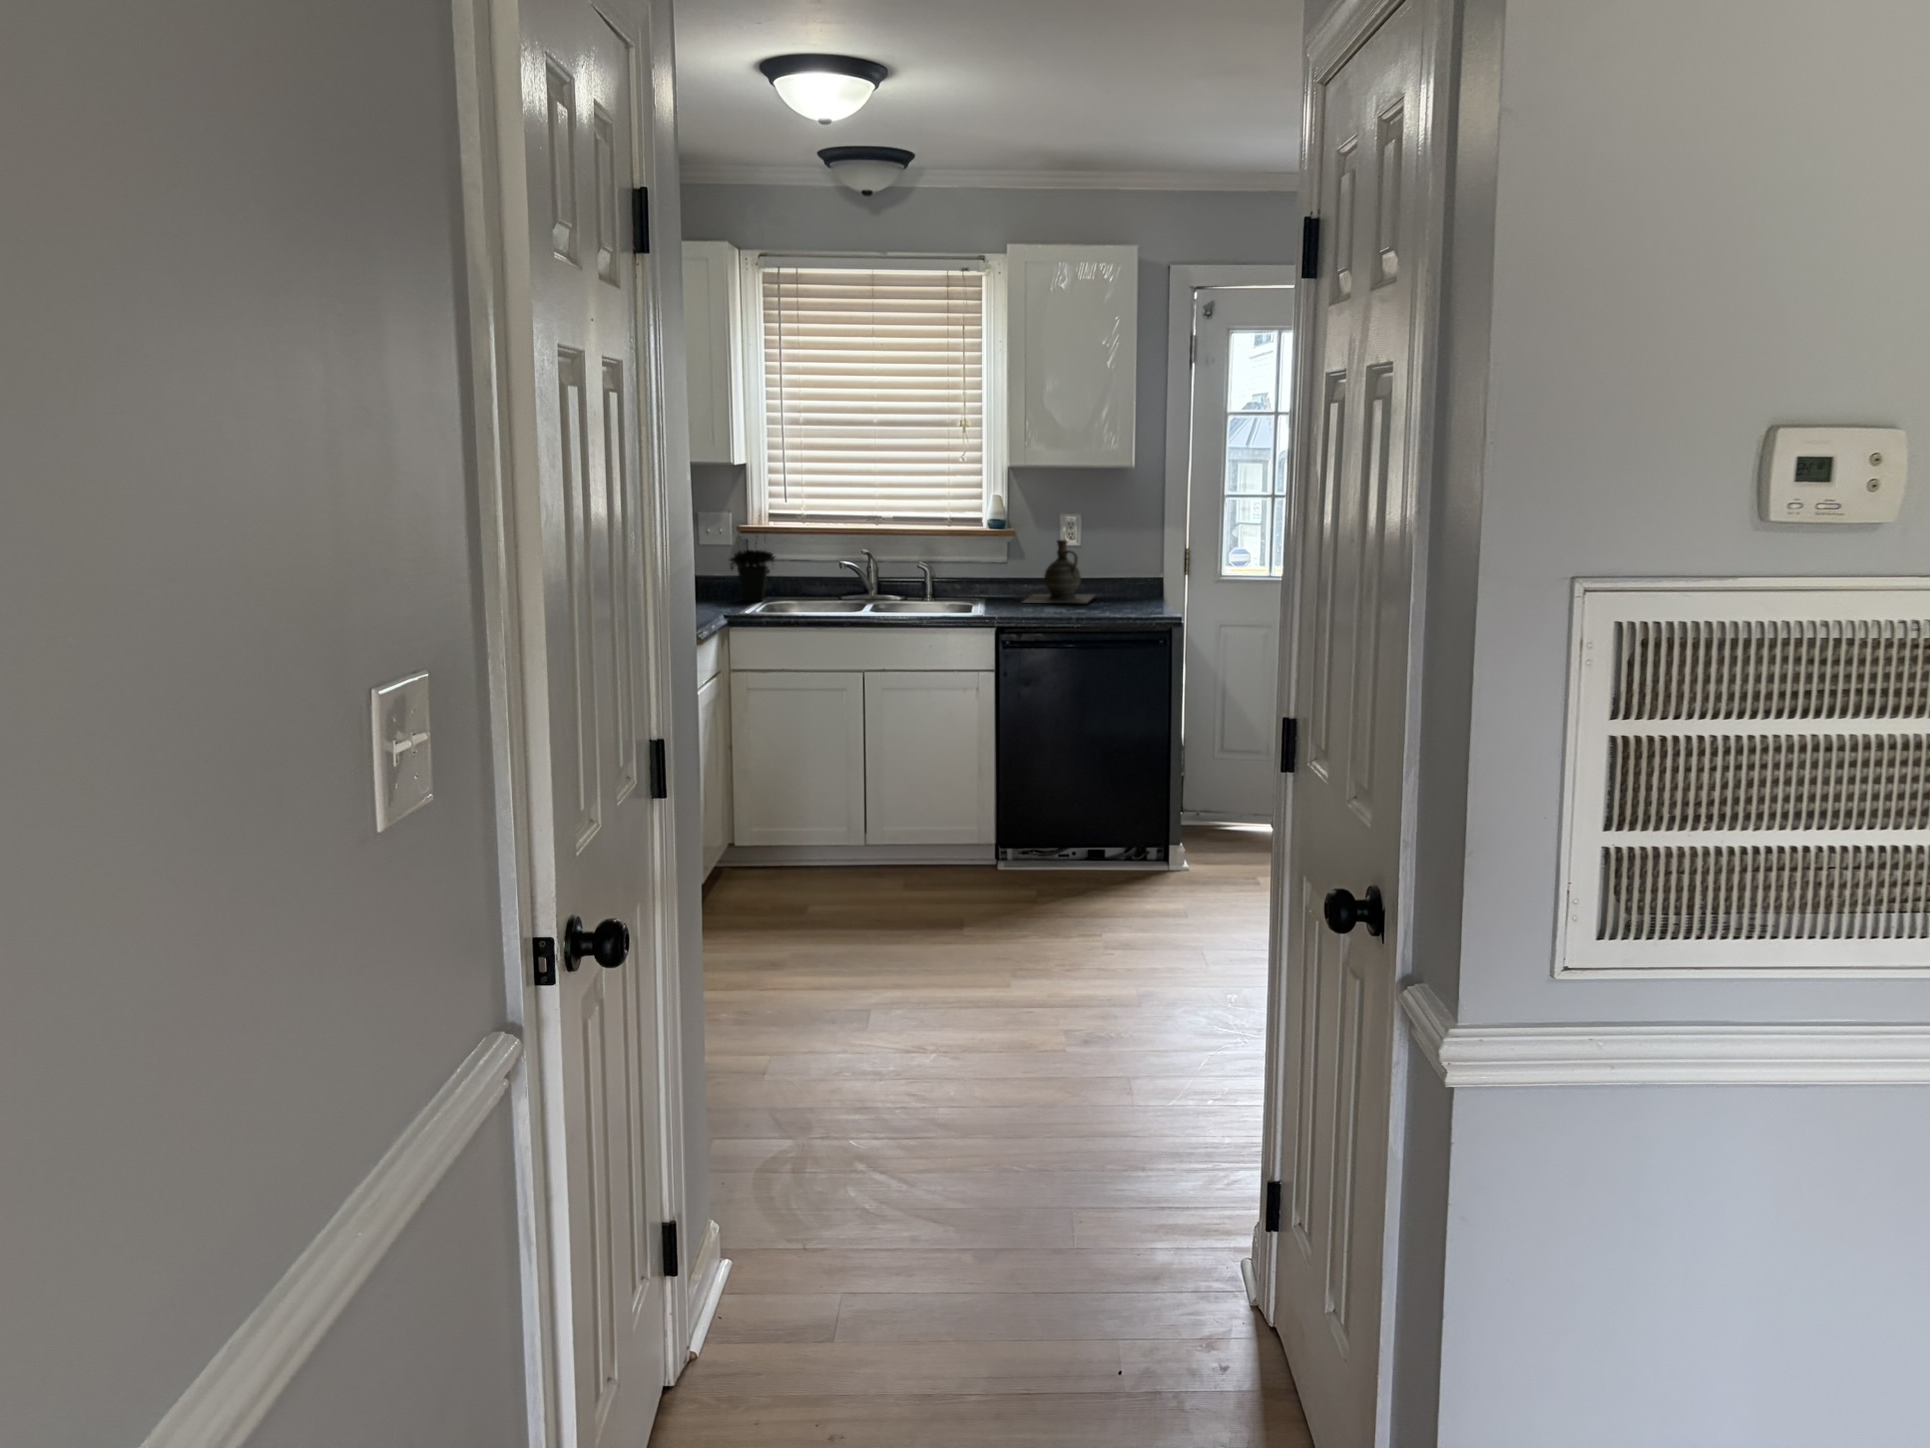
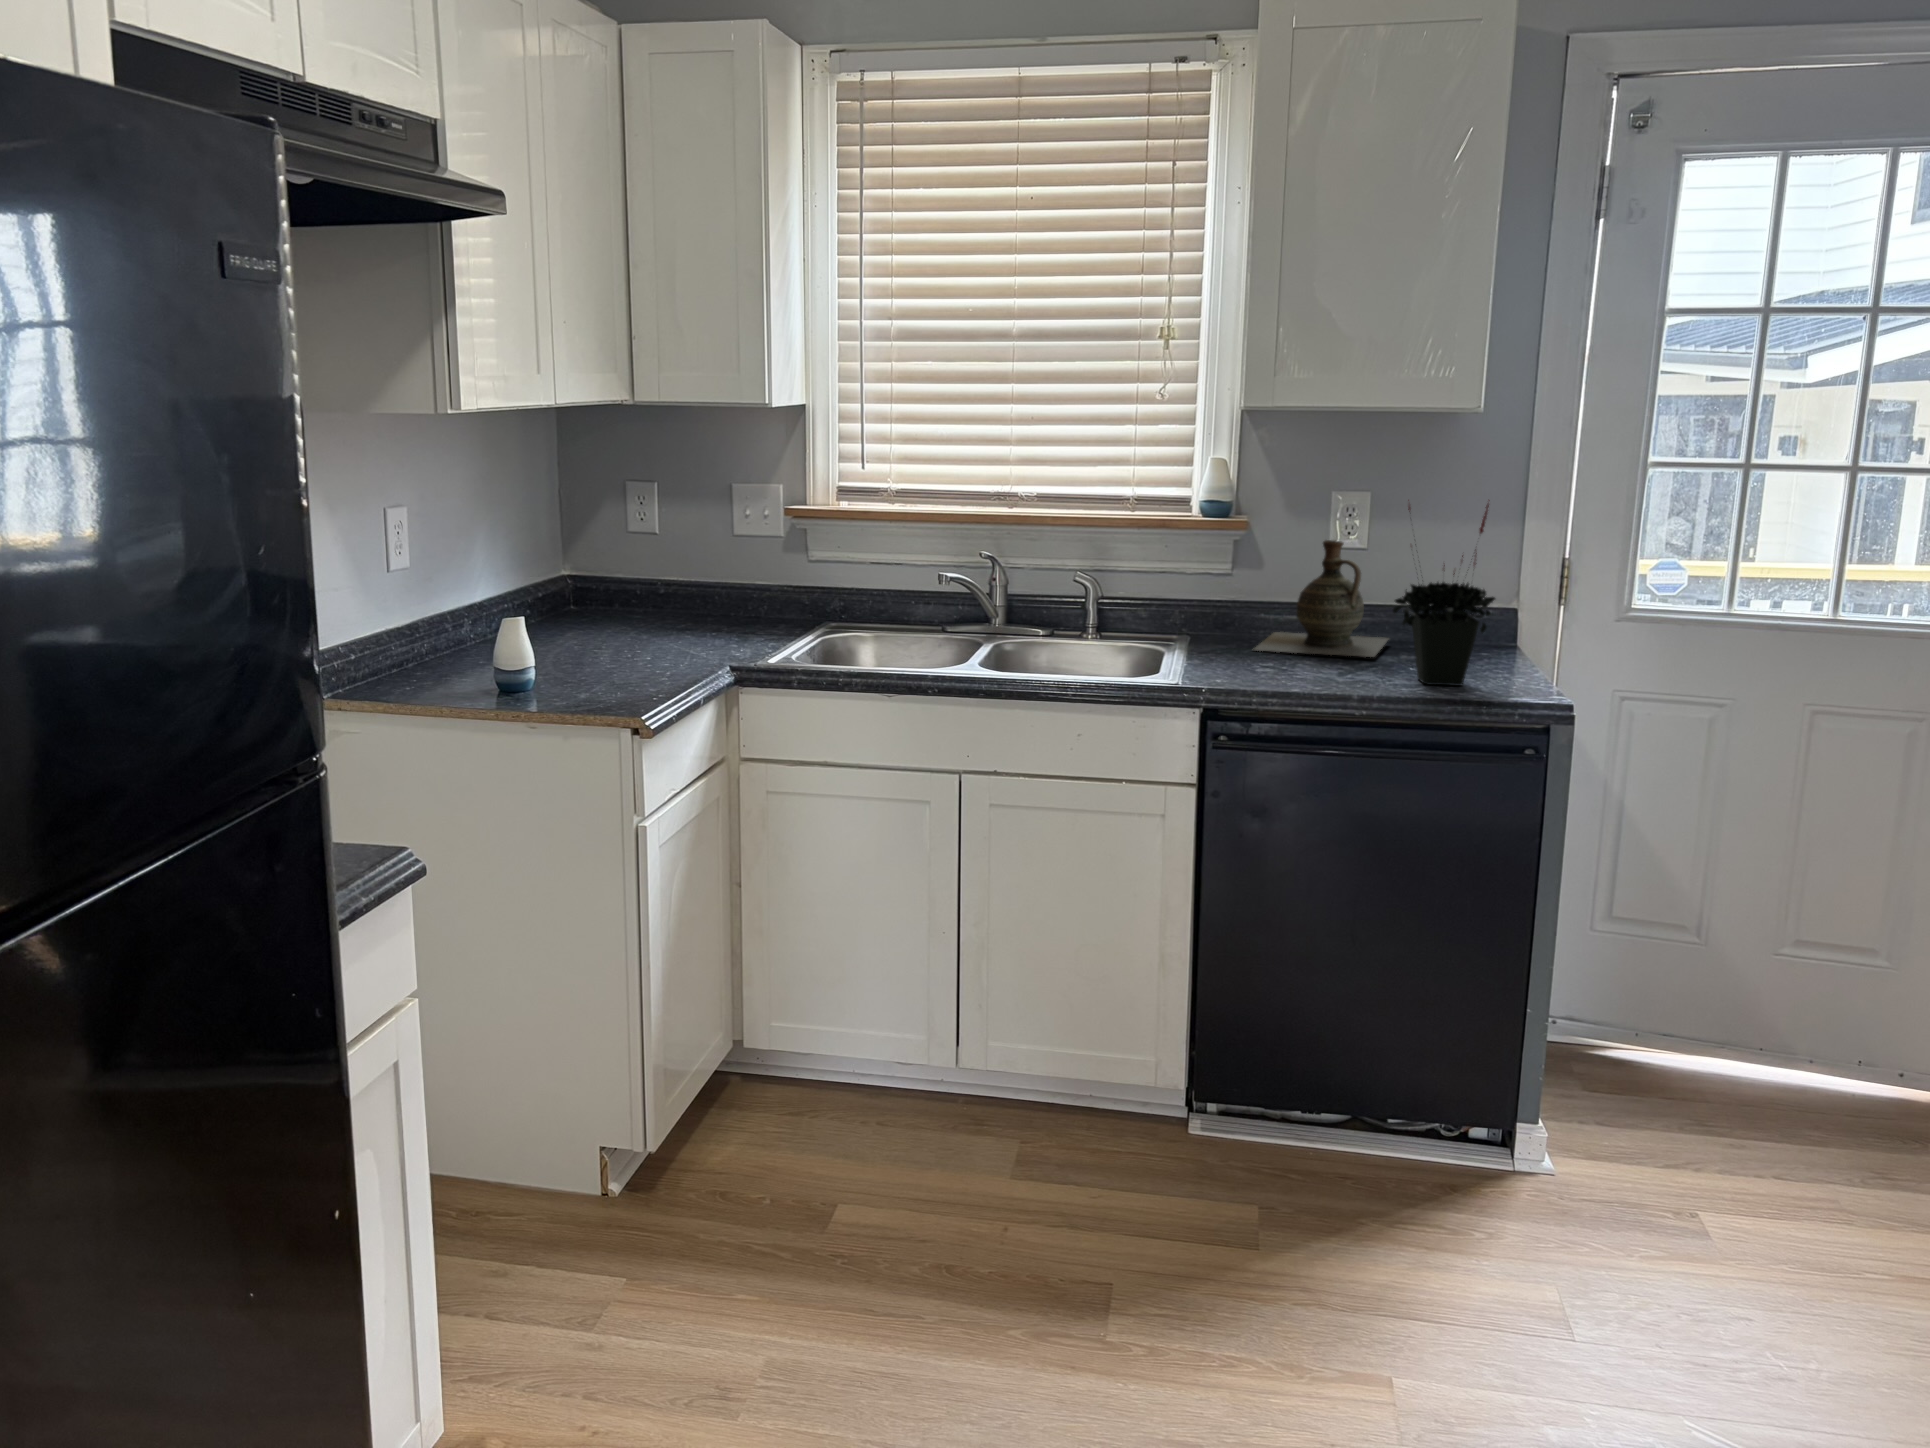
potted plant: present [730,515,775,601] -> present [1393,504,1495,686]

